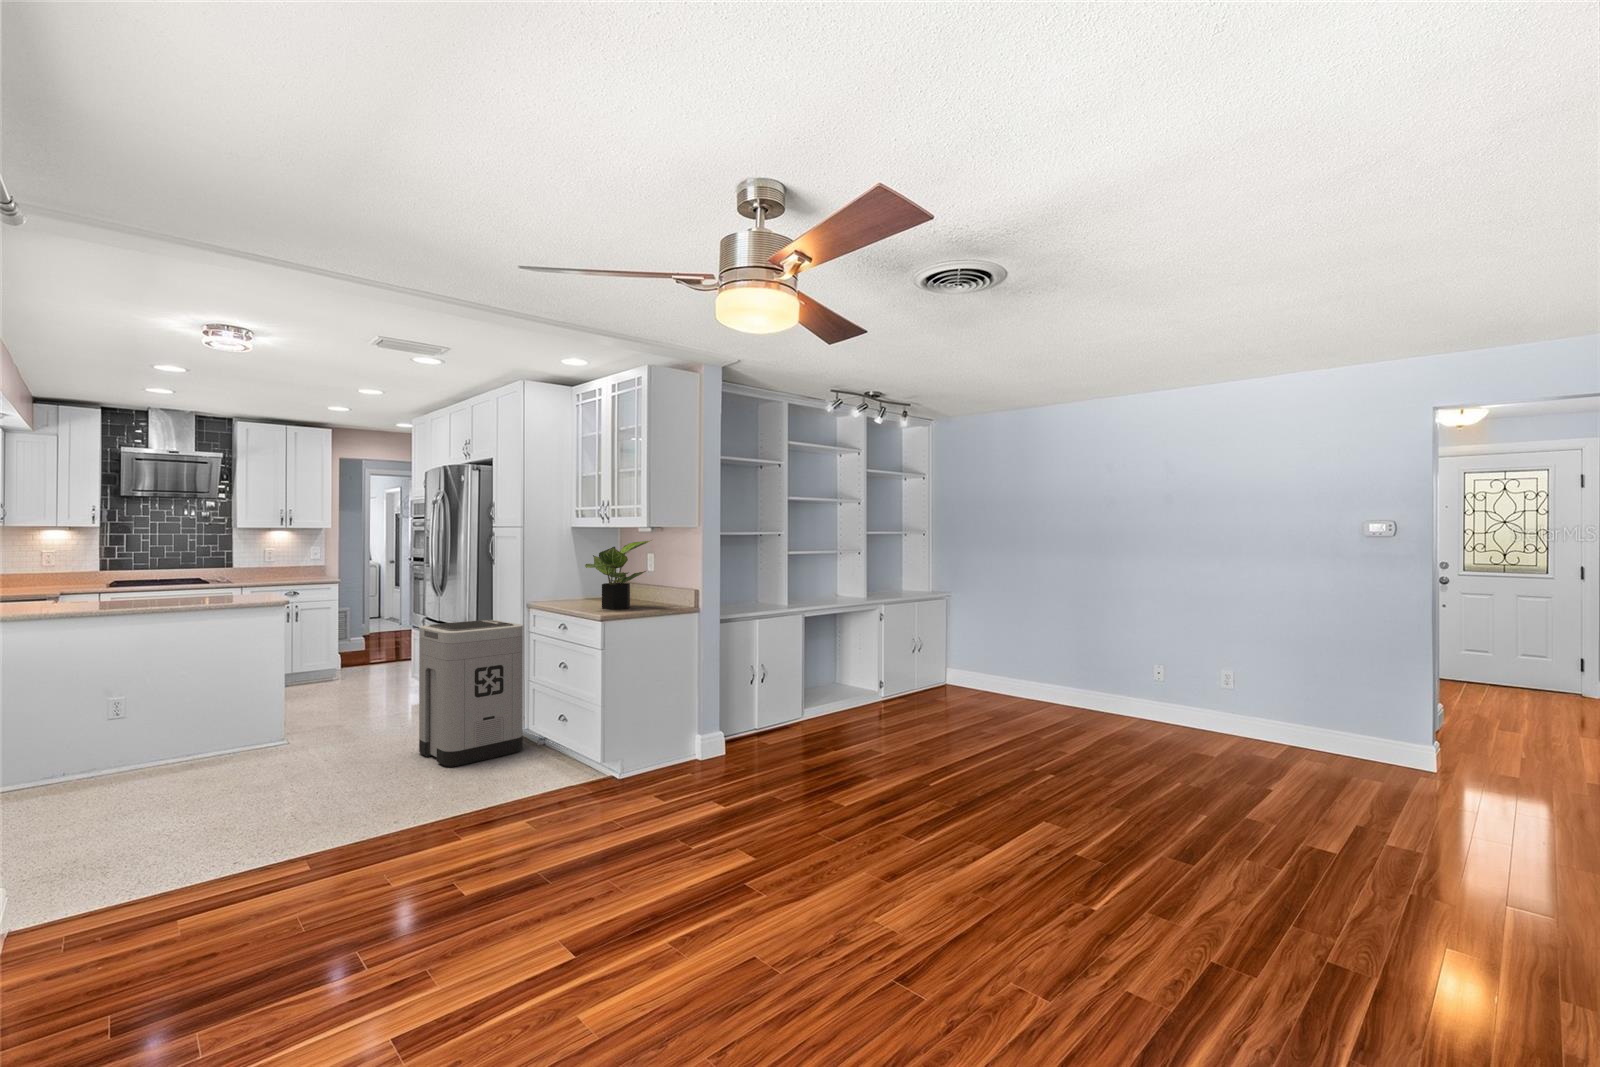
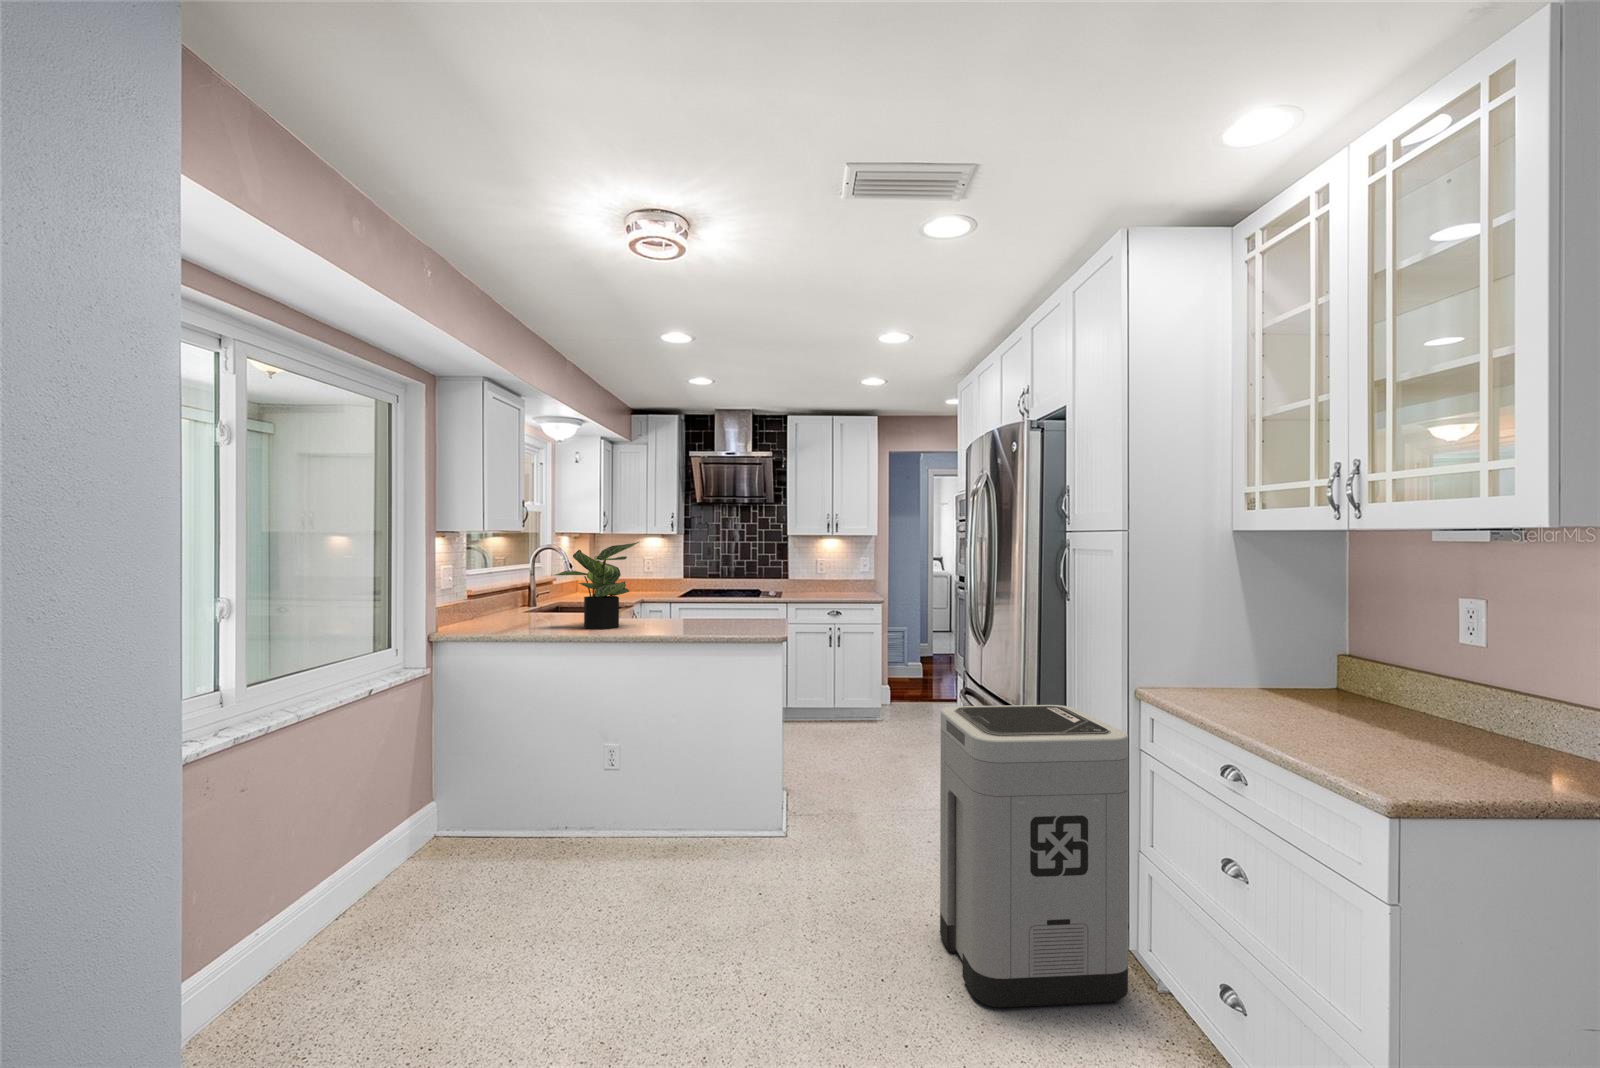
potted plant: present [585,540,651,609] -> present [555,542,639,629]

